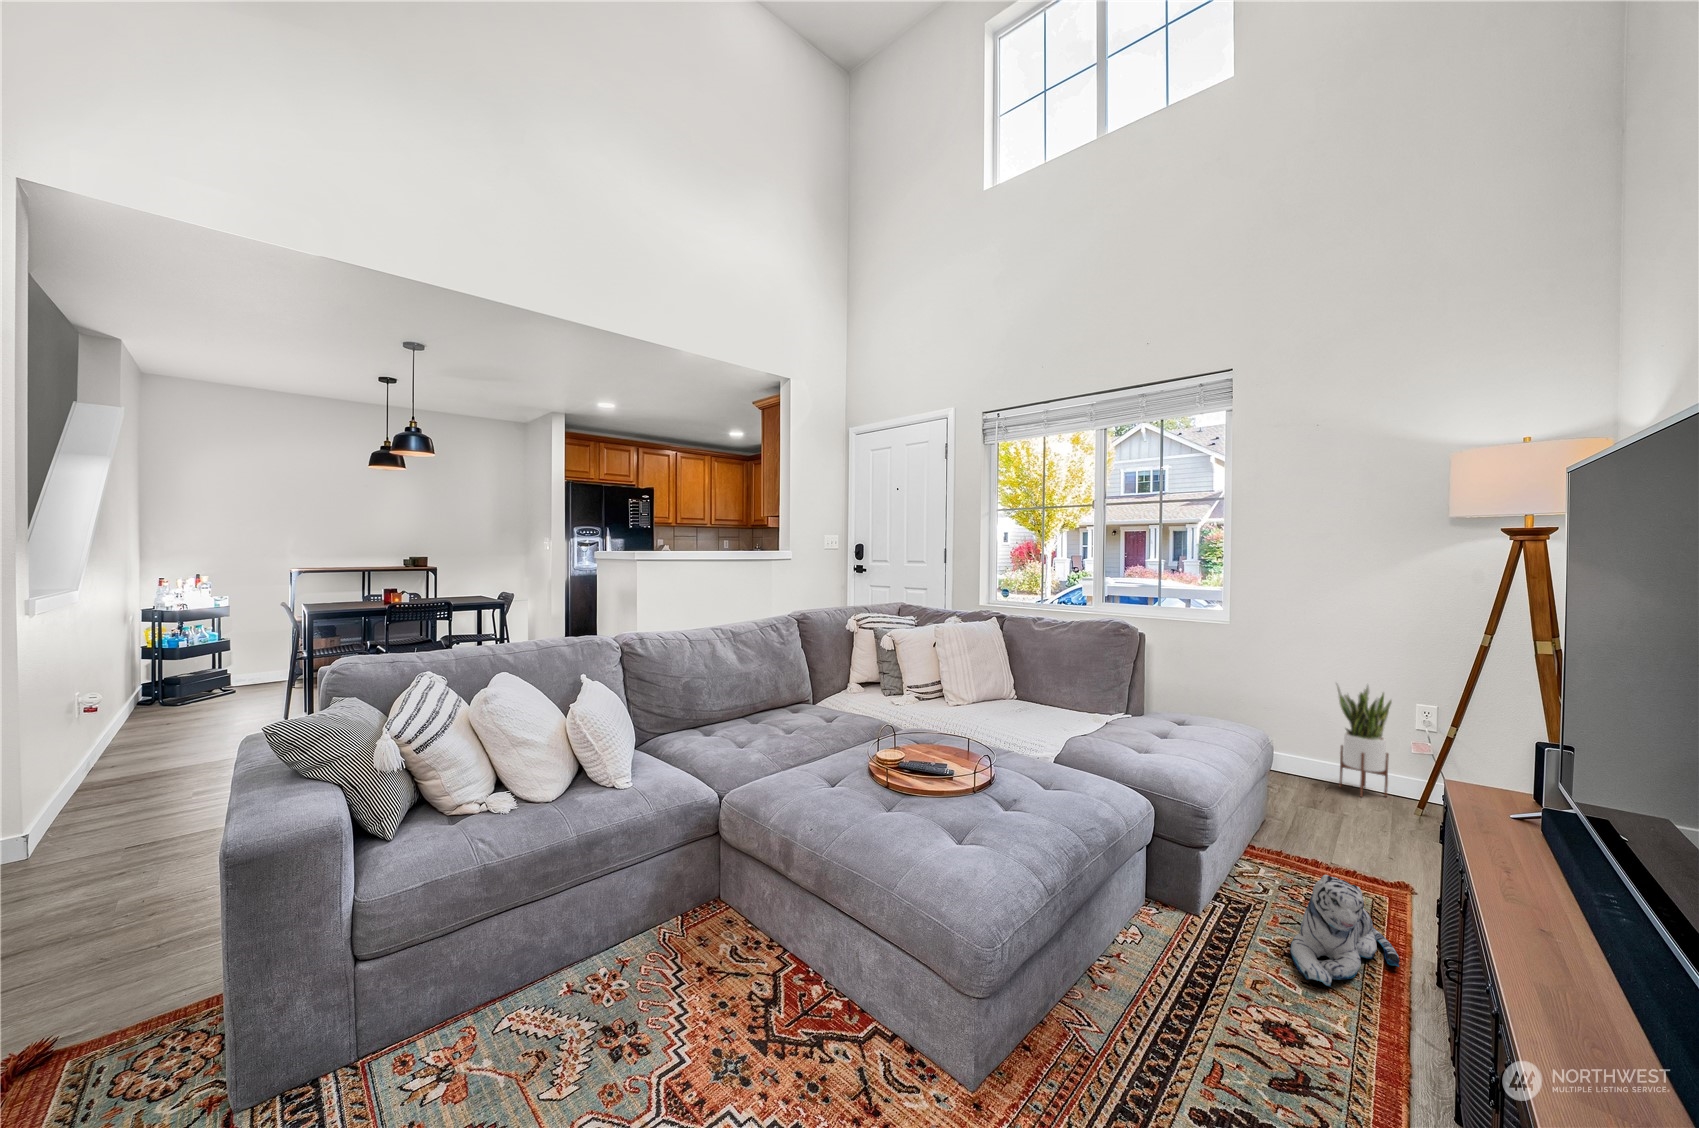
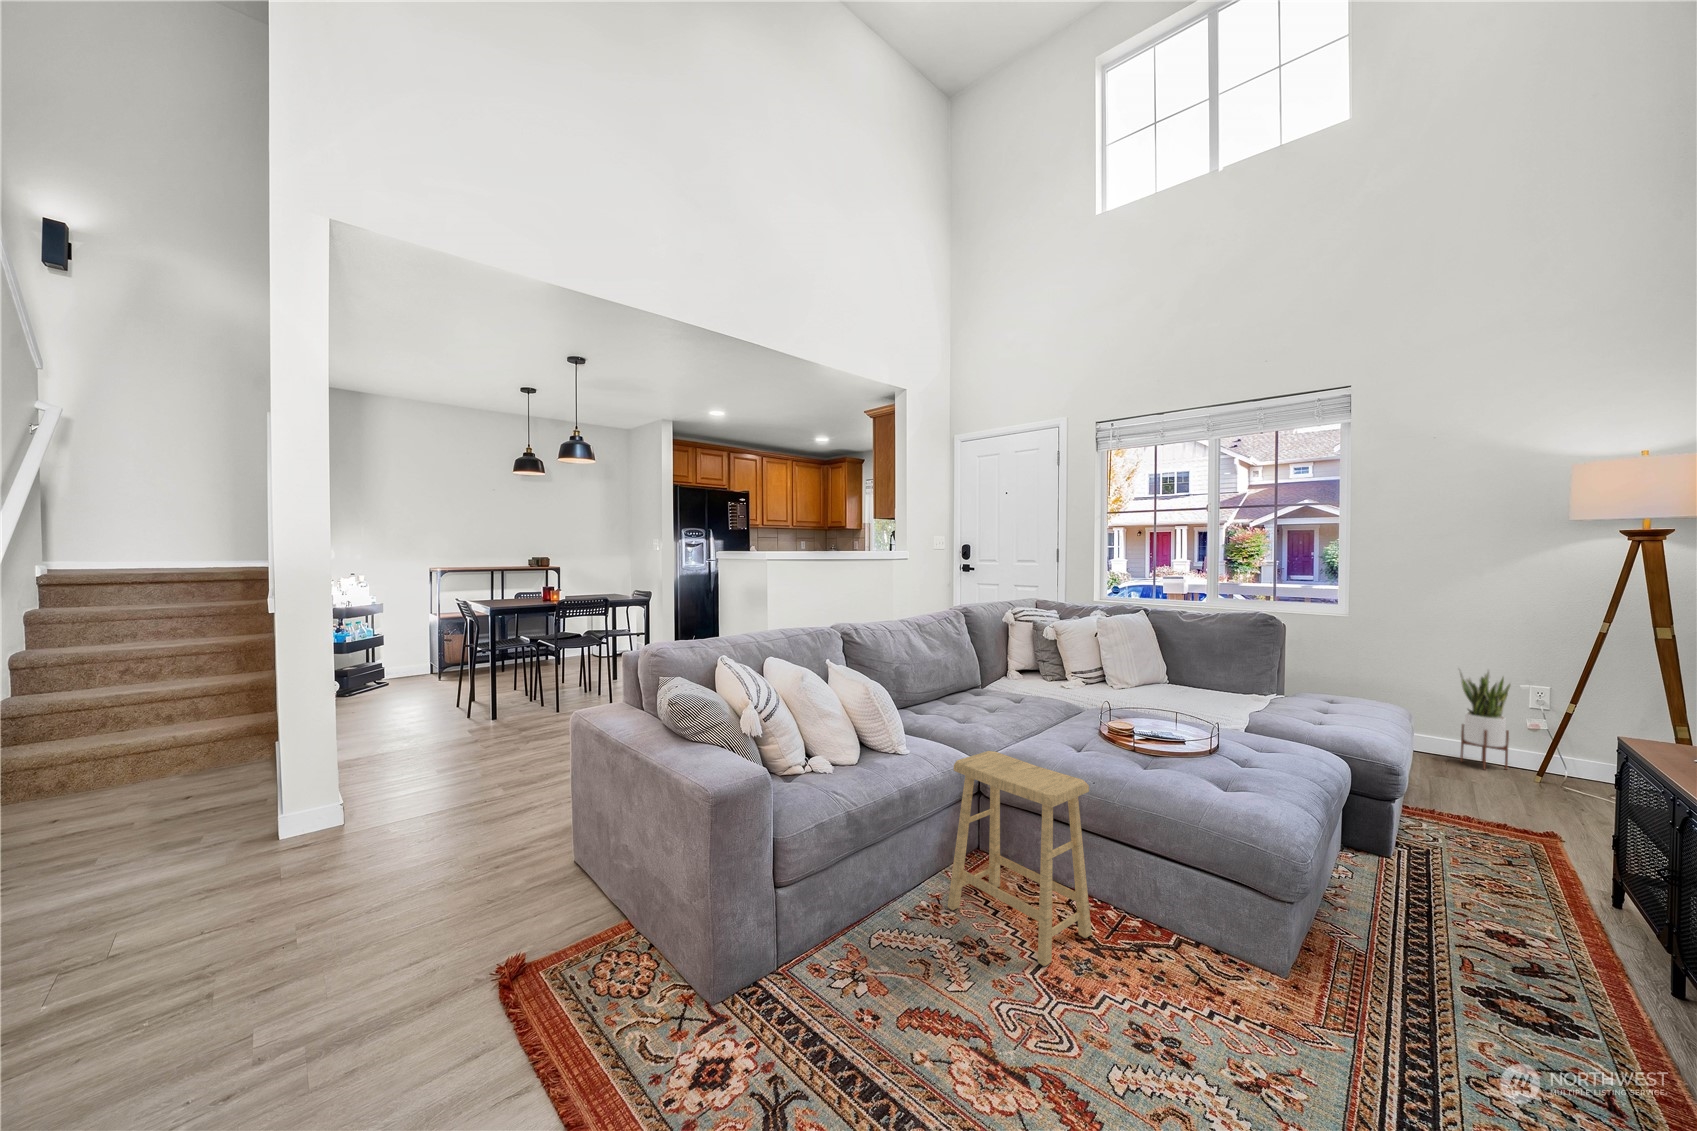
footstool: none [618,792,771,1081] -> present [948,751,1092,966]
plush toy: present [1290,875,1400,986] -> none [1482,820,1580,908]

